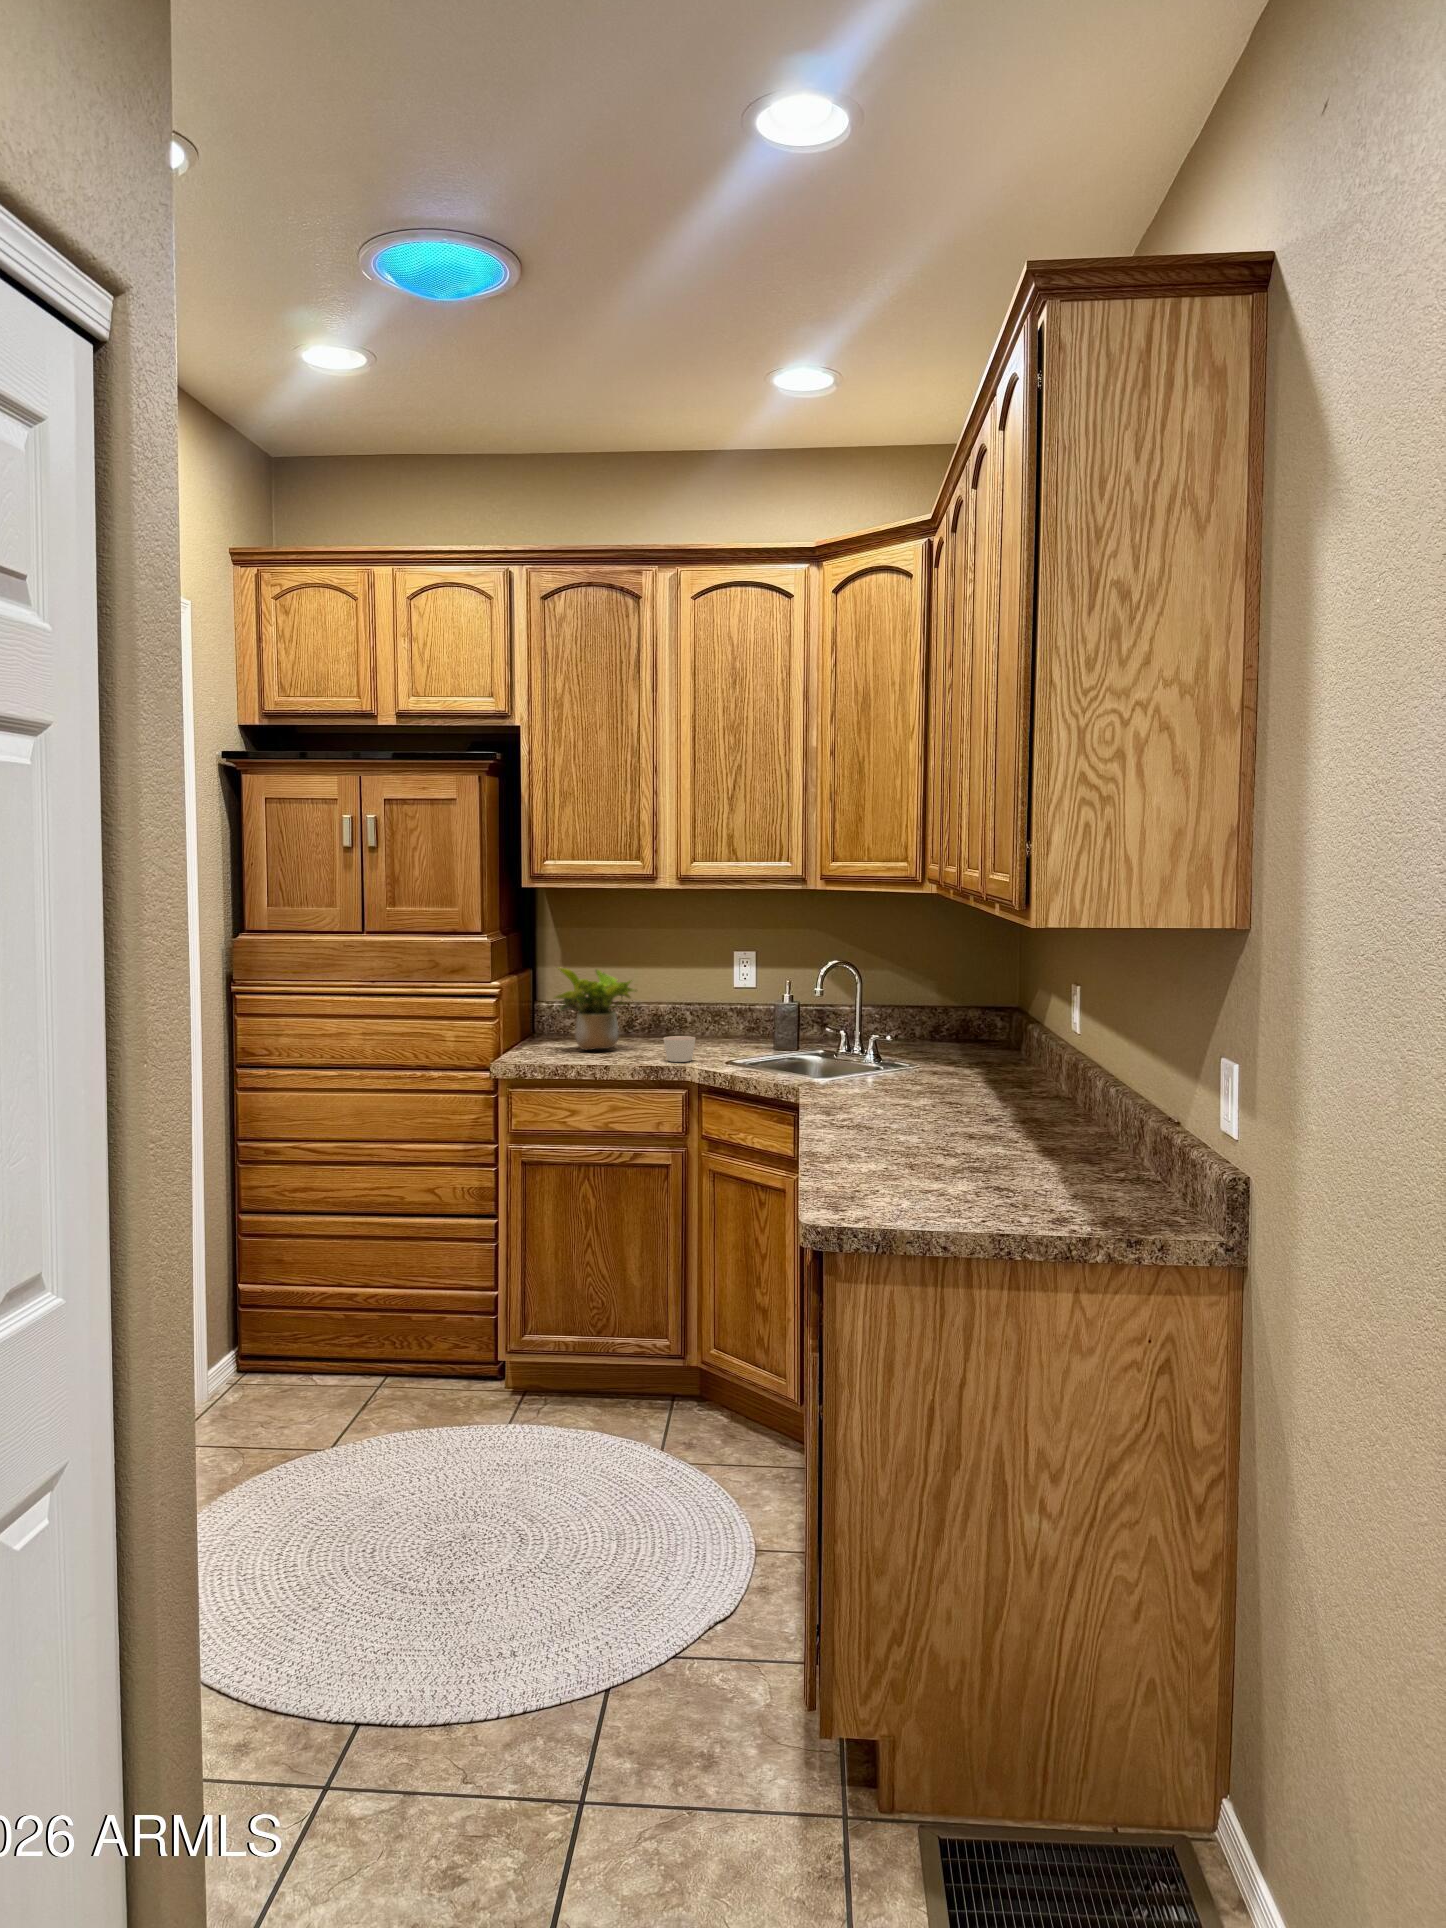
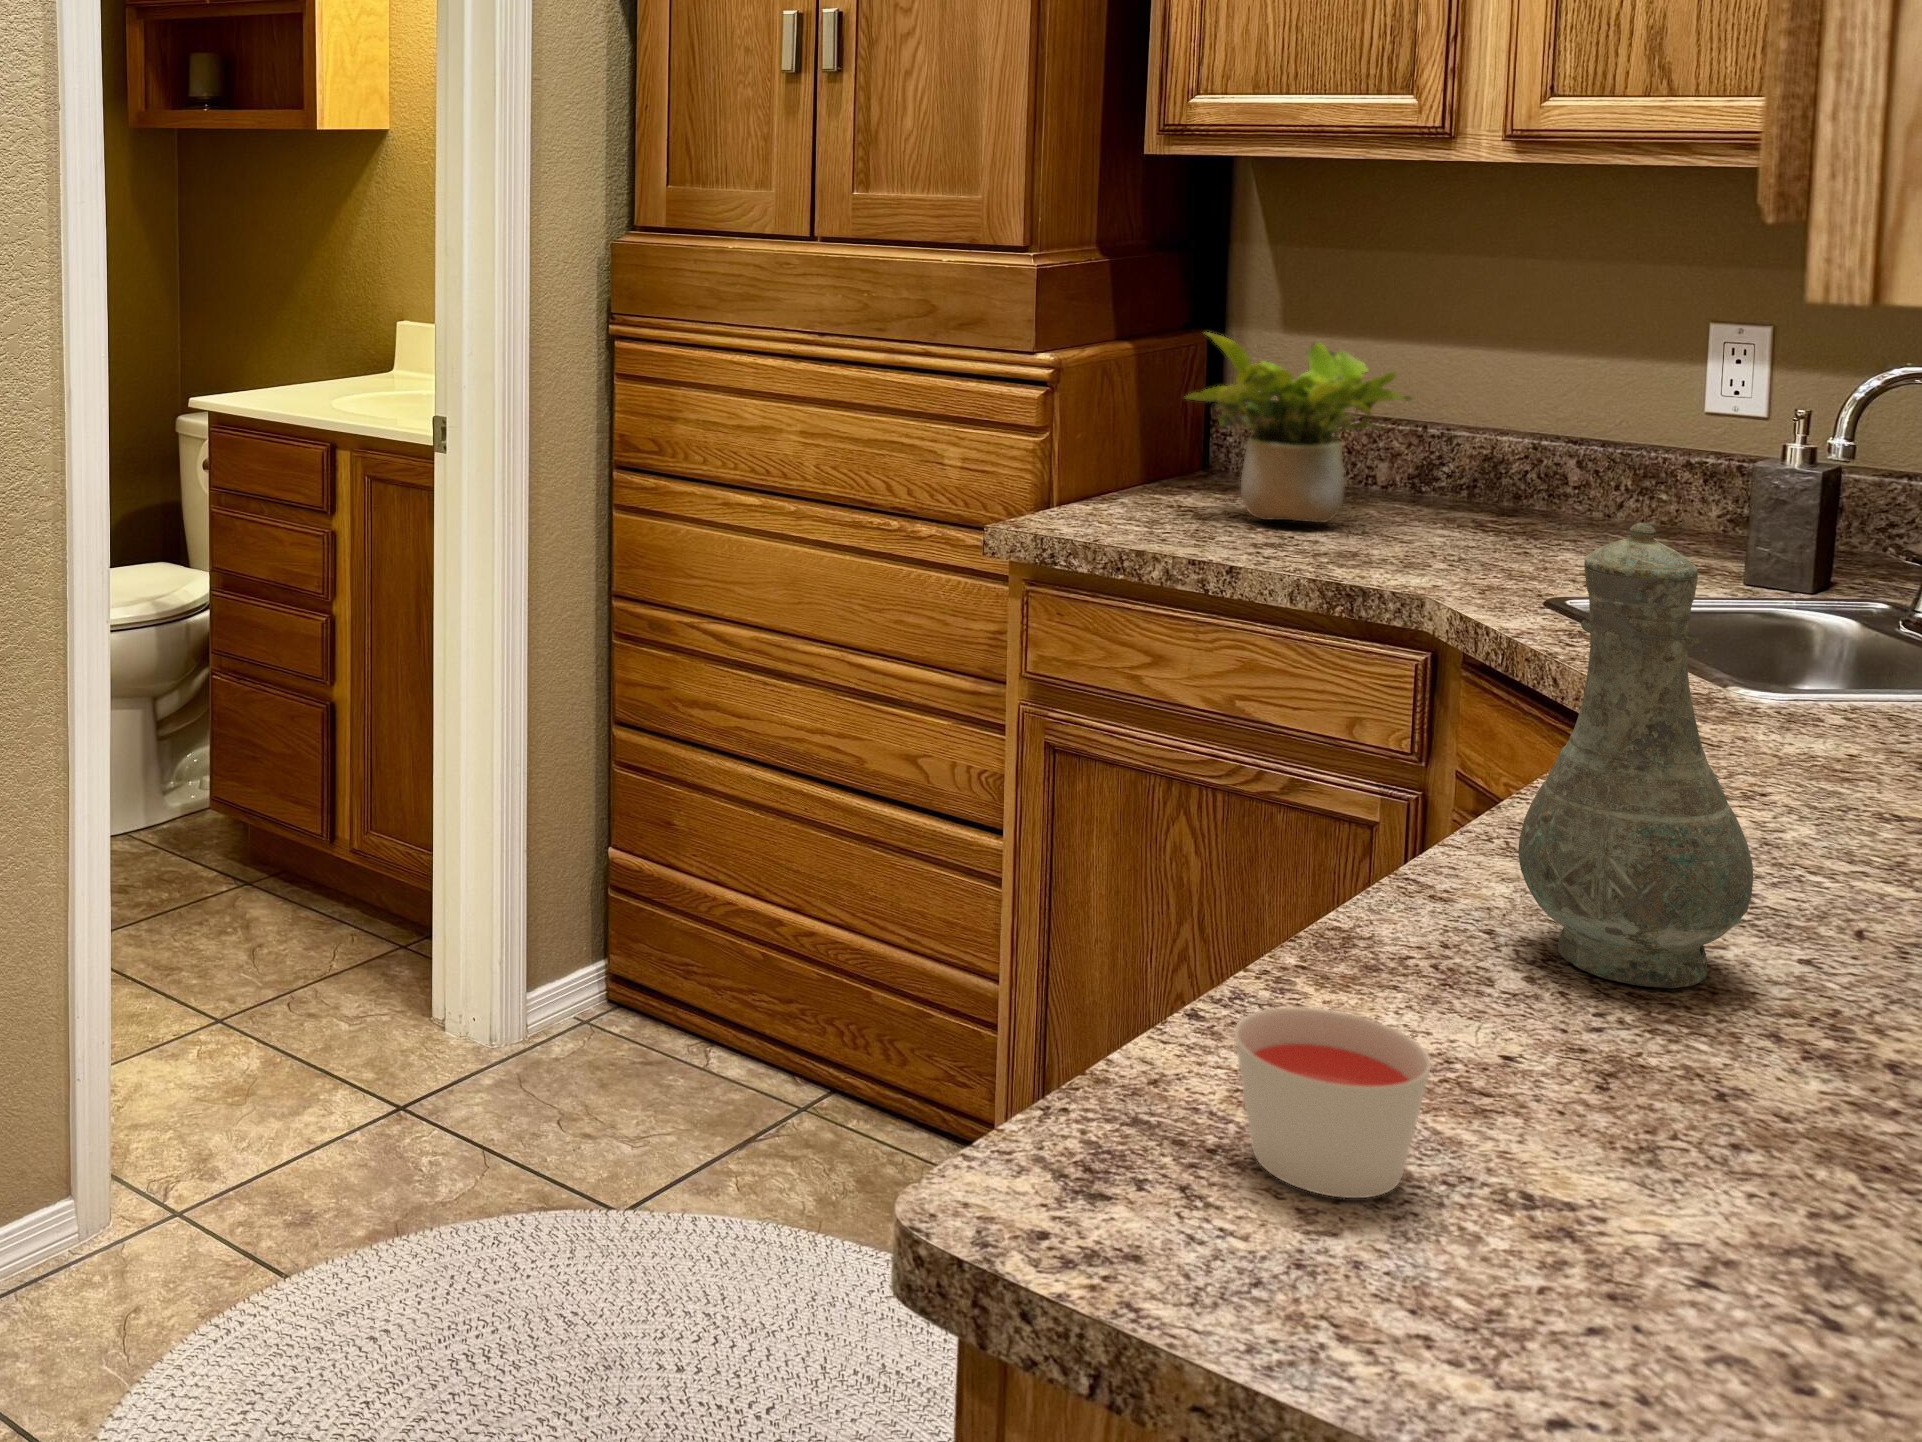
vase: none [862,996,928,1143] -> present [1518,523,1753,988]
candle: present [663,1036,695,1062] -> present [1235,1007,1431,1198]

